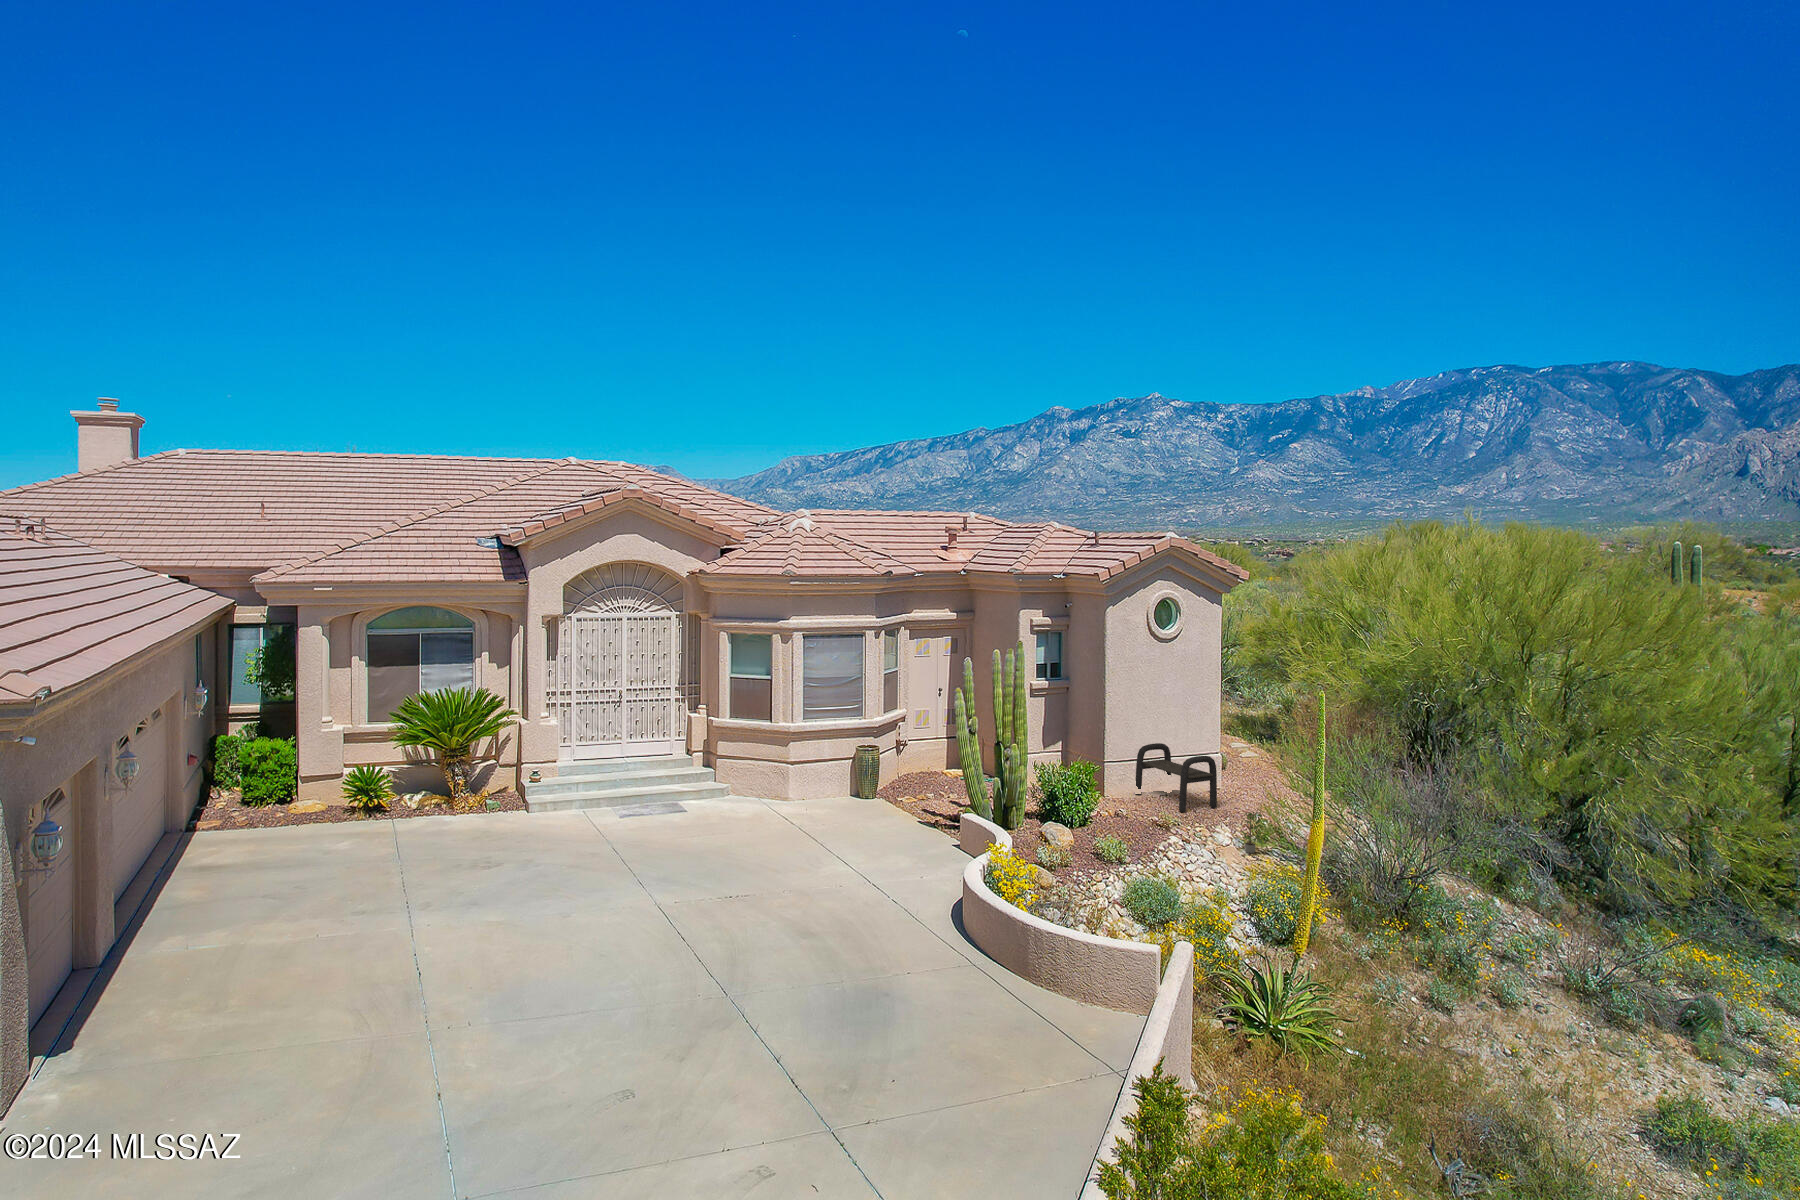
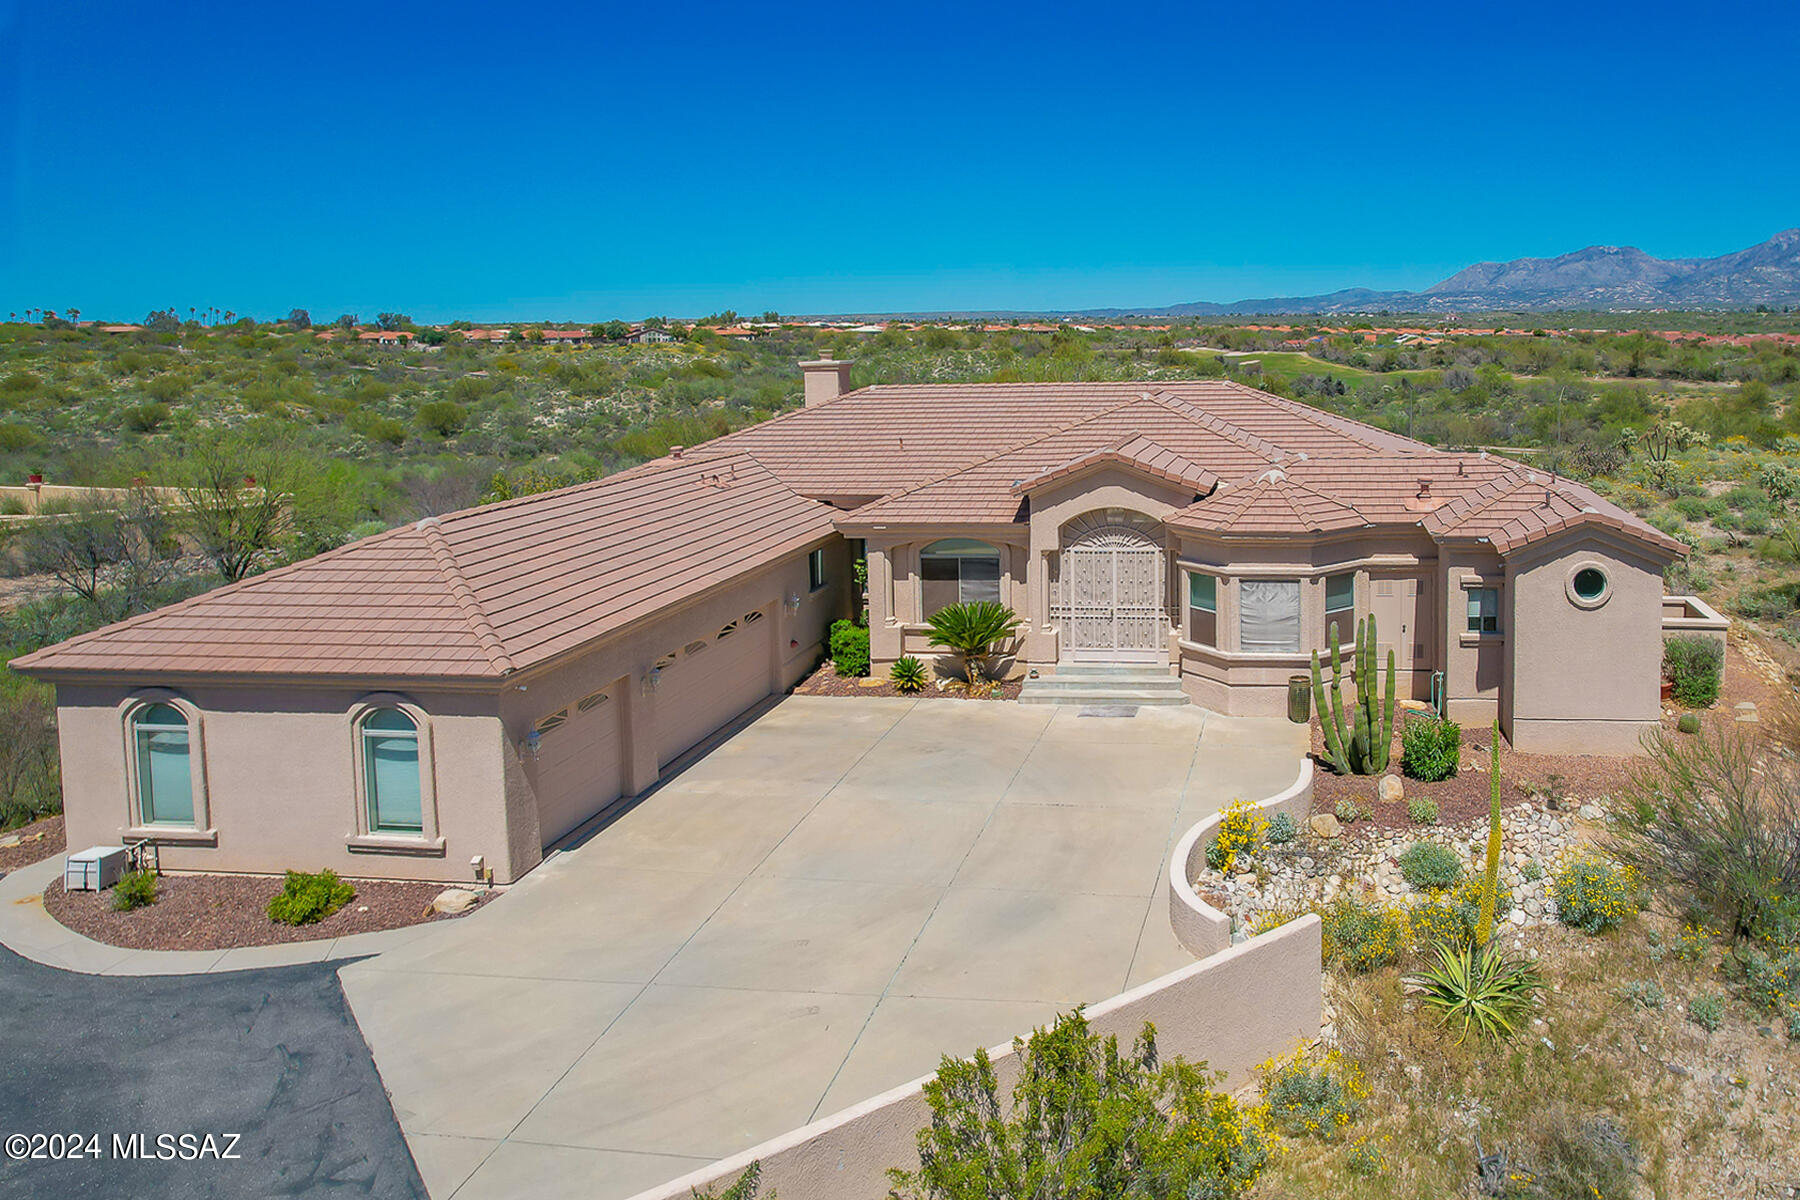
bench: present [1135,743,1217,812] -> none [1529,706,1593,772]

